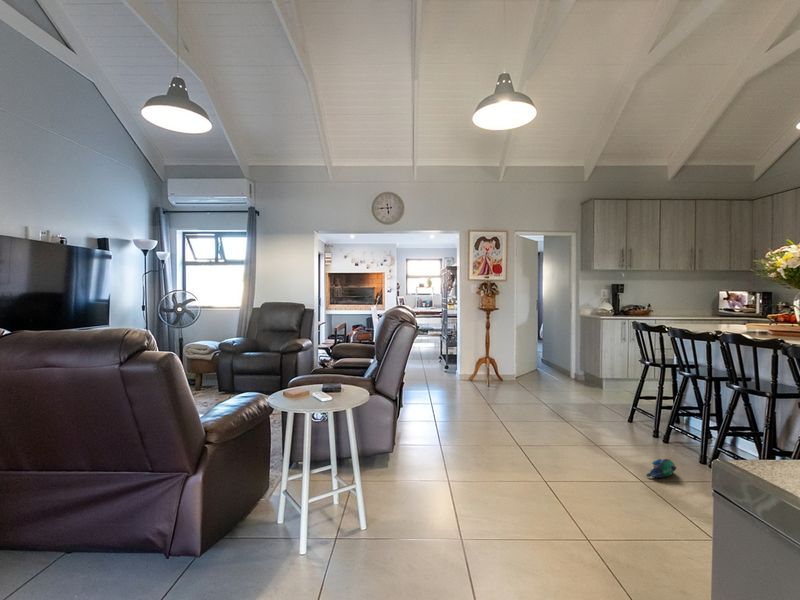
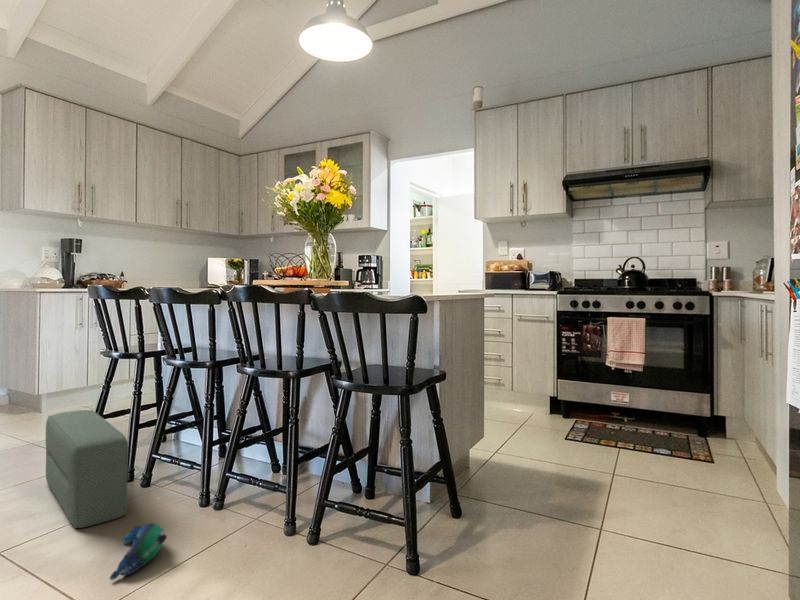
pouf: none [611,391,655,454] -> present [46,410,128,528]

